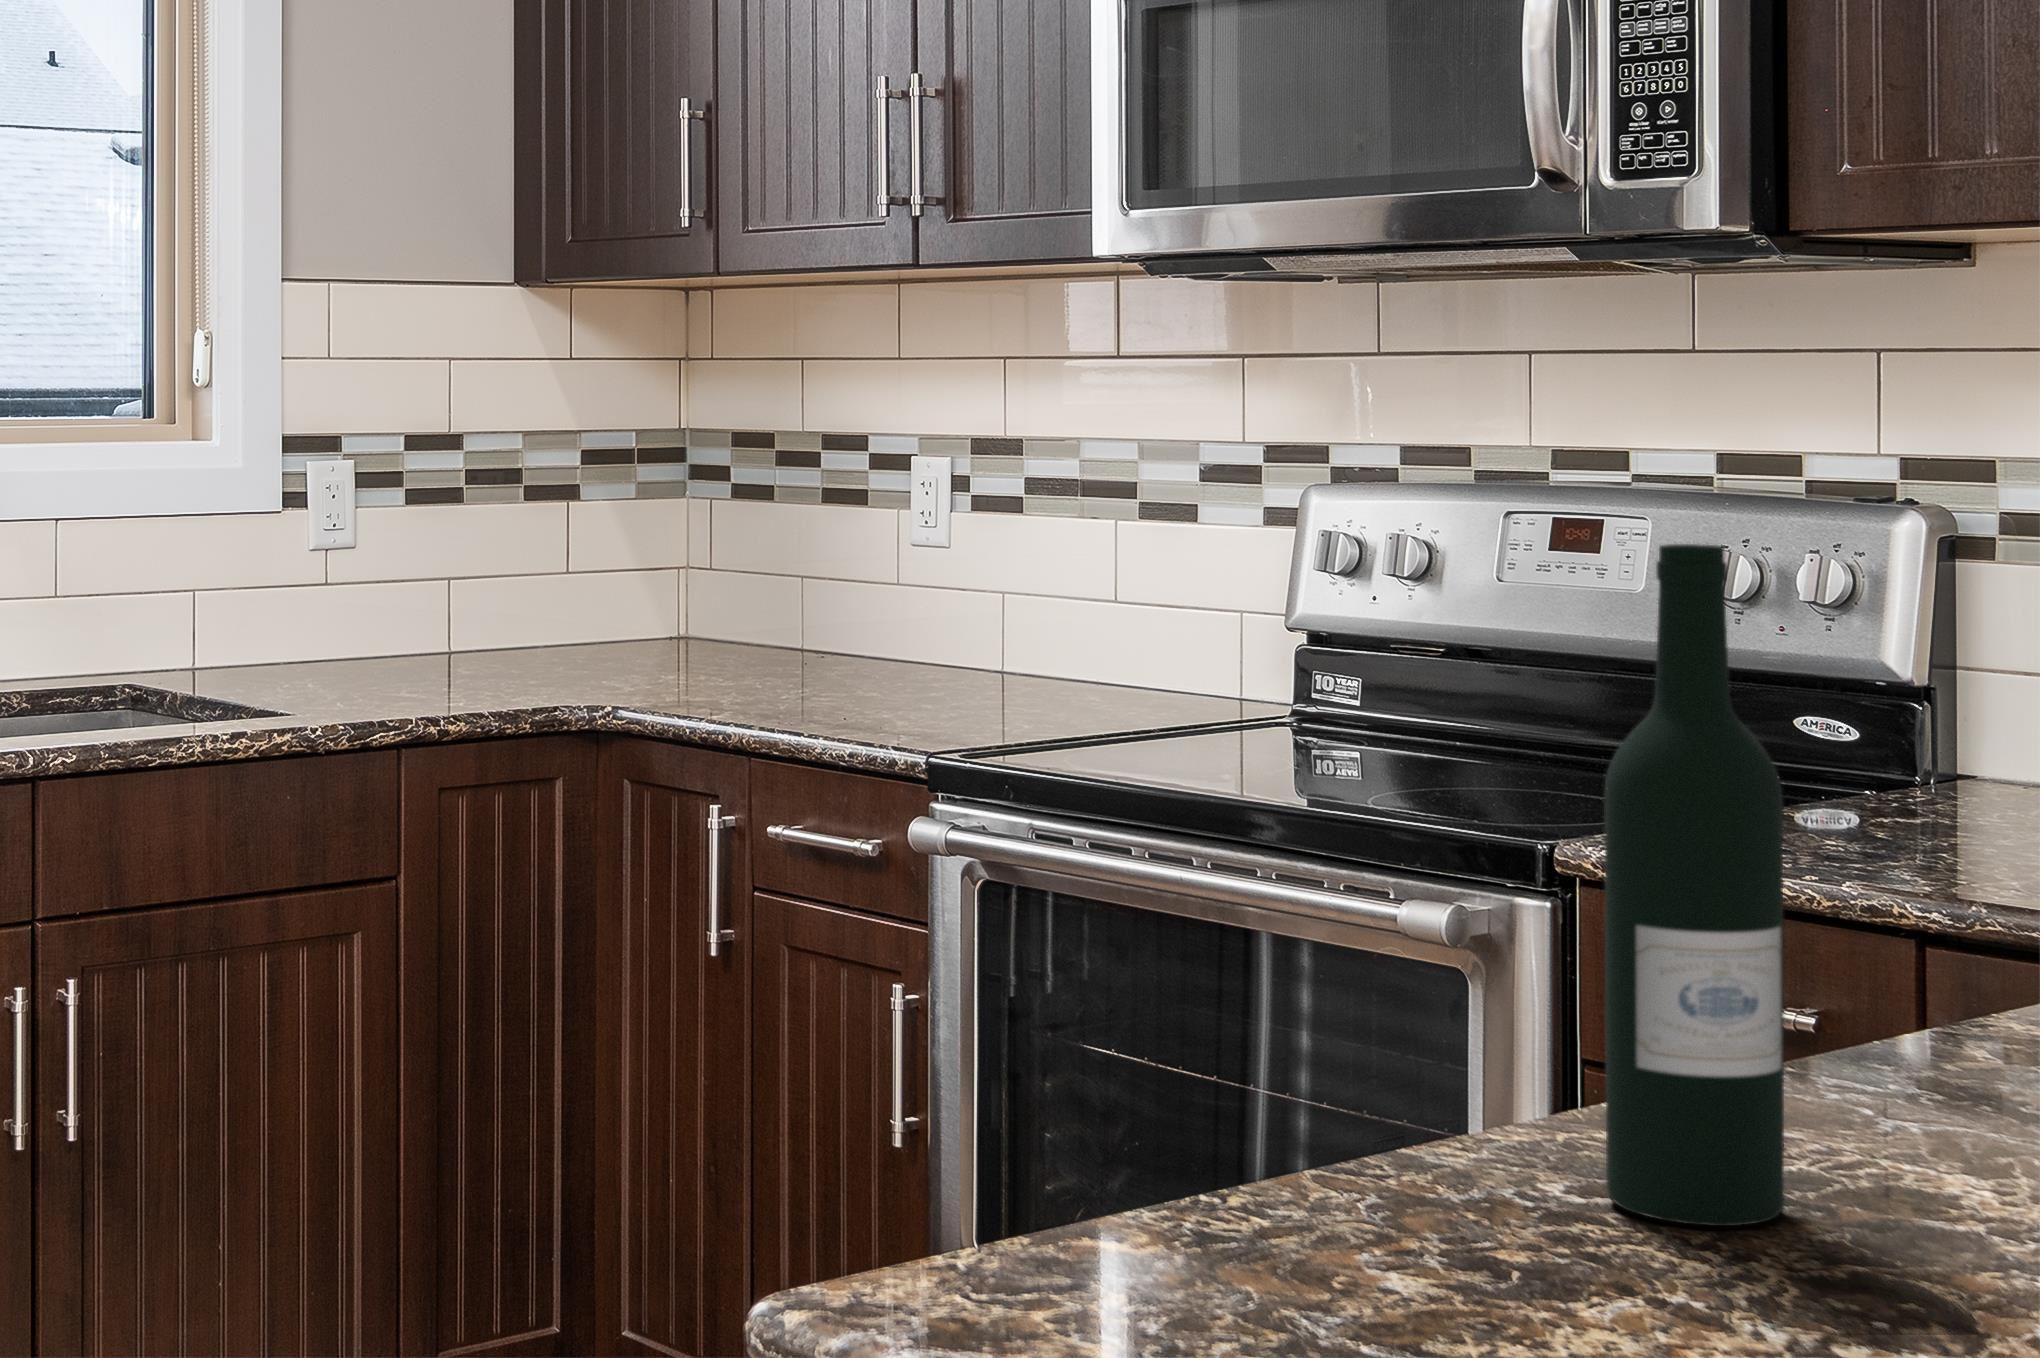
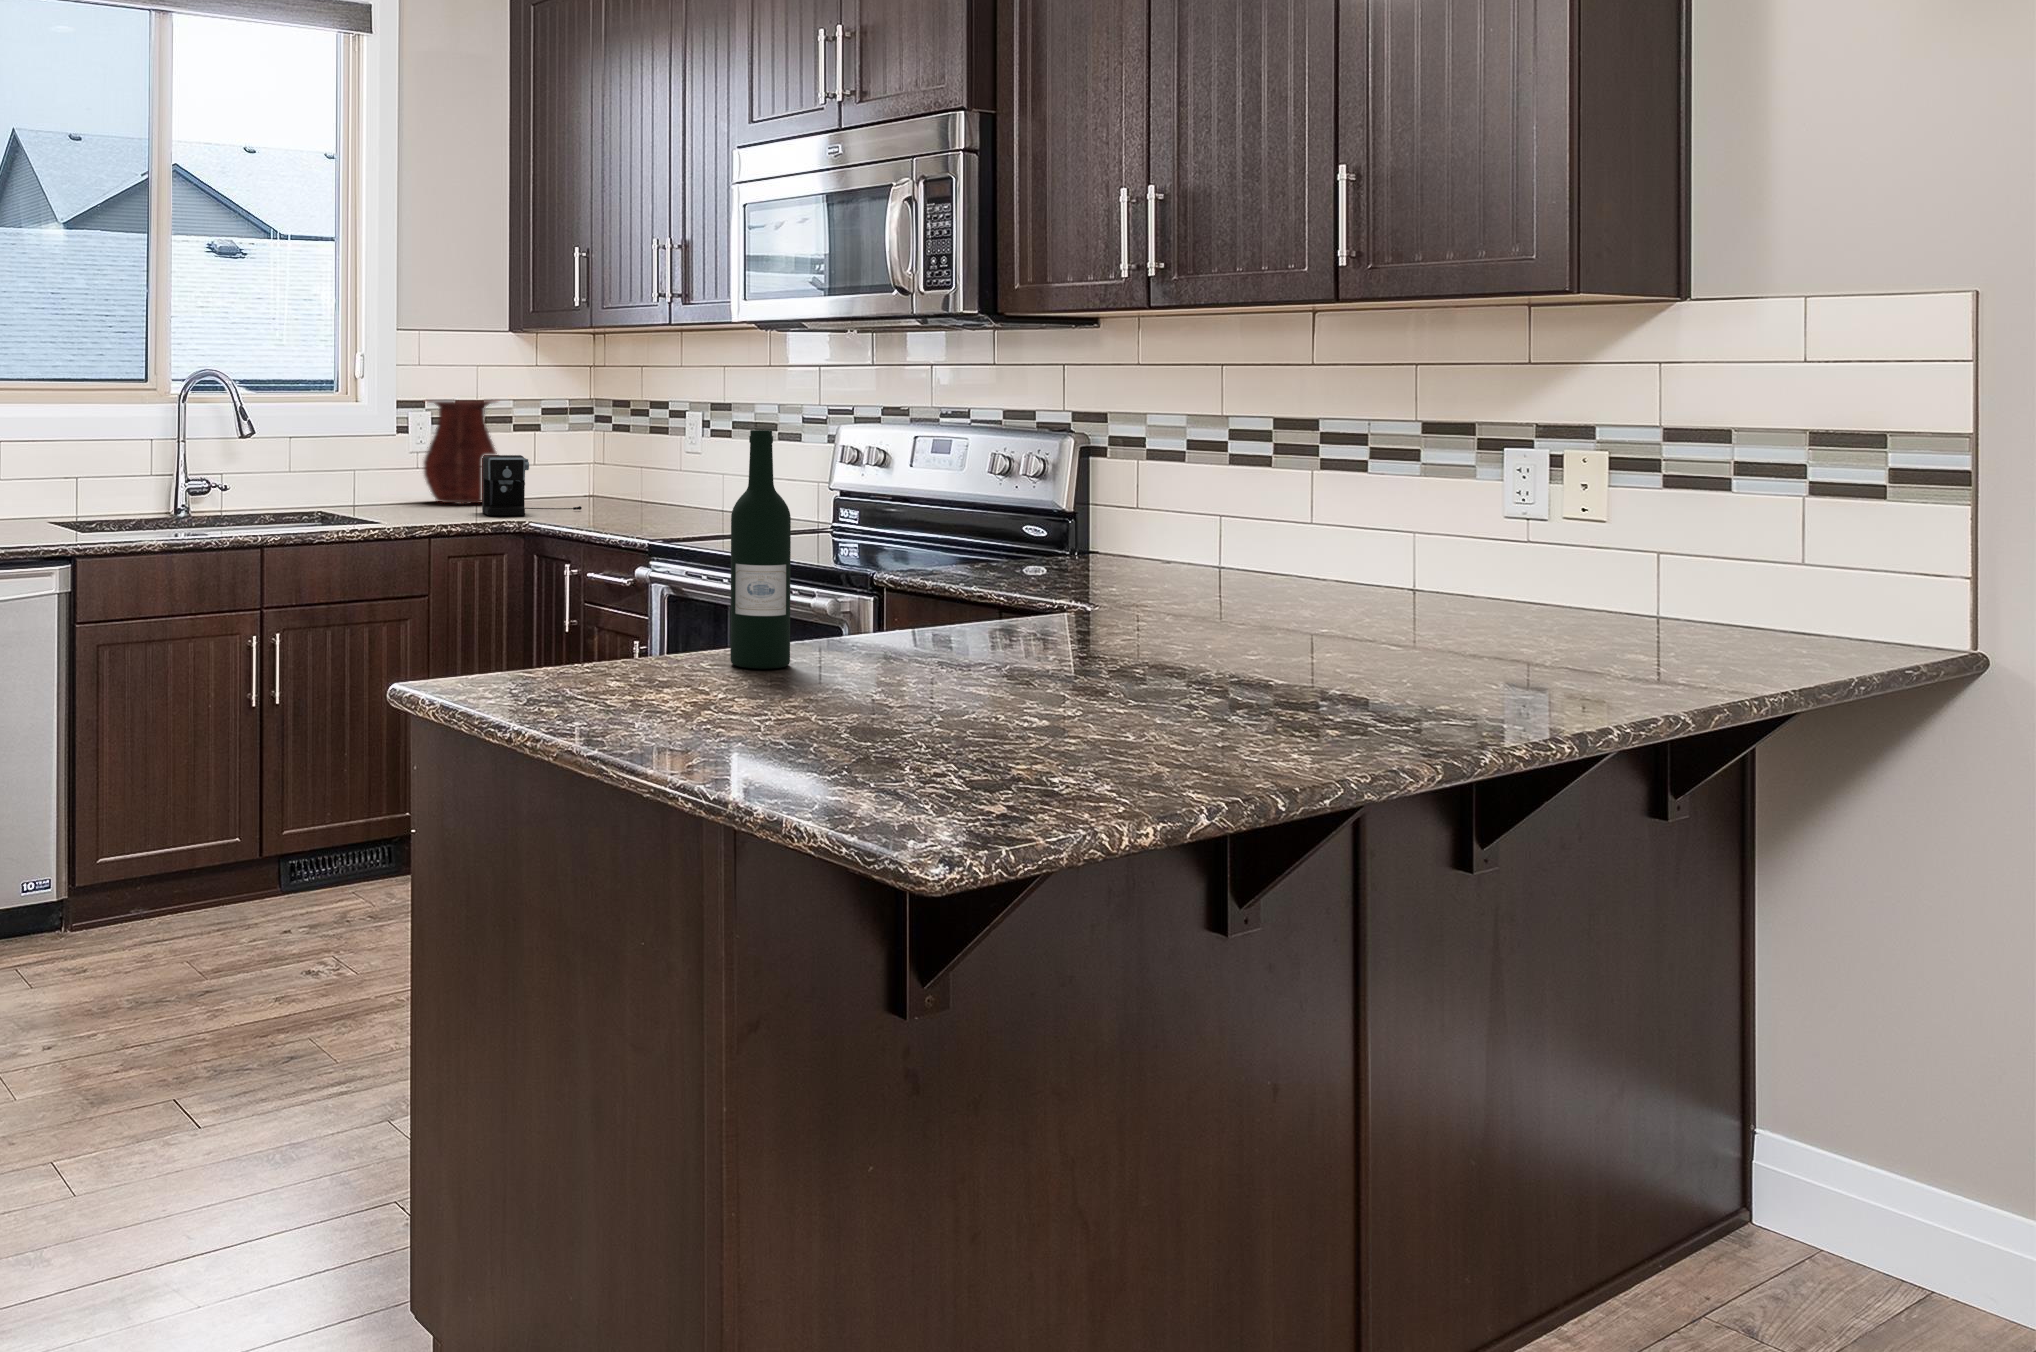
vase: none [336,435,506,660] -> present [424,400,497,503]
coffee maker: none [487,556,699,690] -> present [482,455,582,515]

